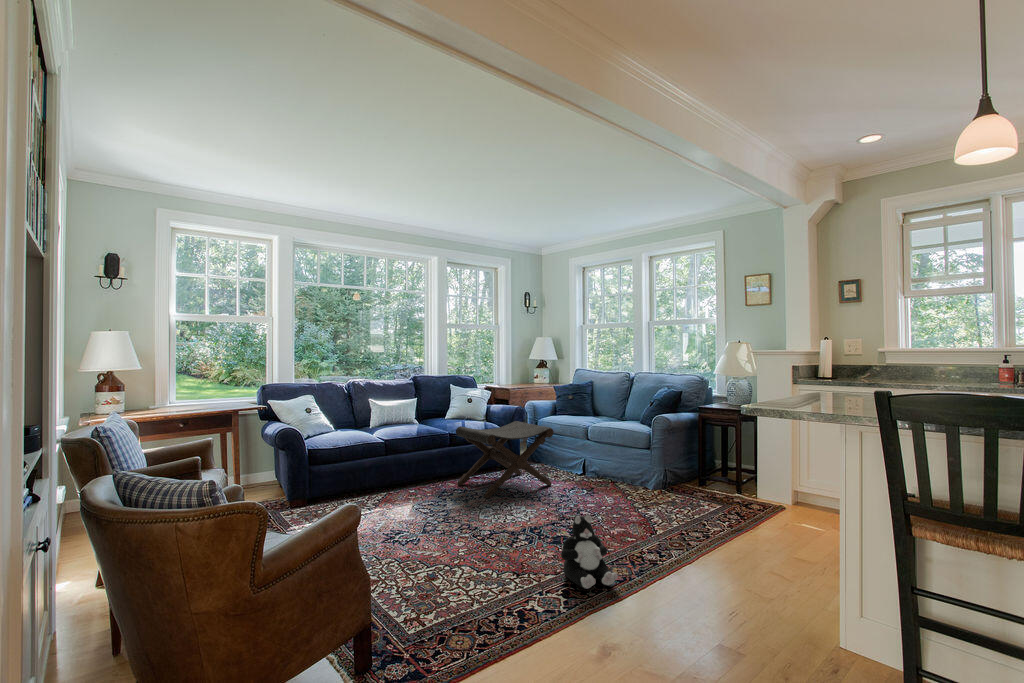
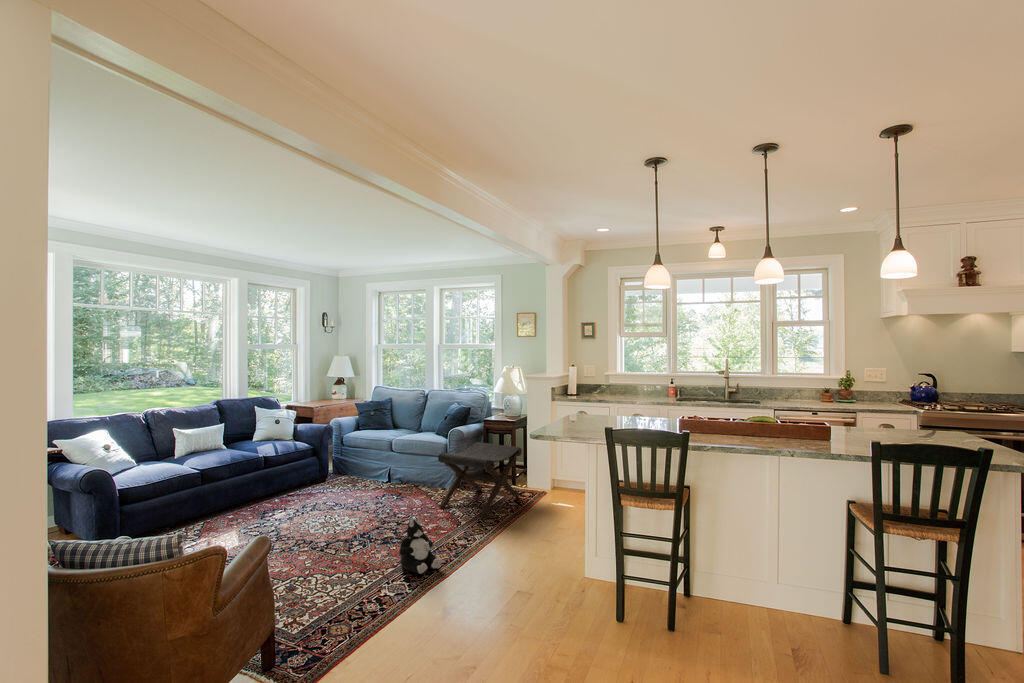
footstool: present [456,421,554,498] -> present [438,442,522,517]

